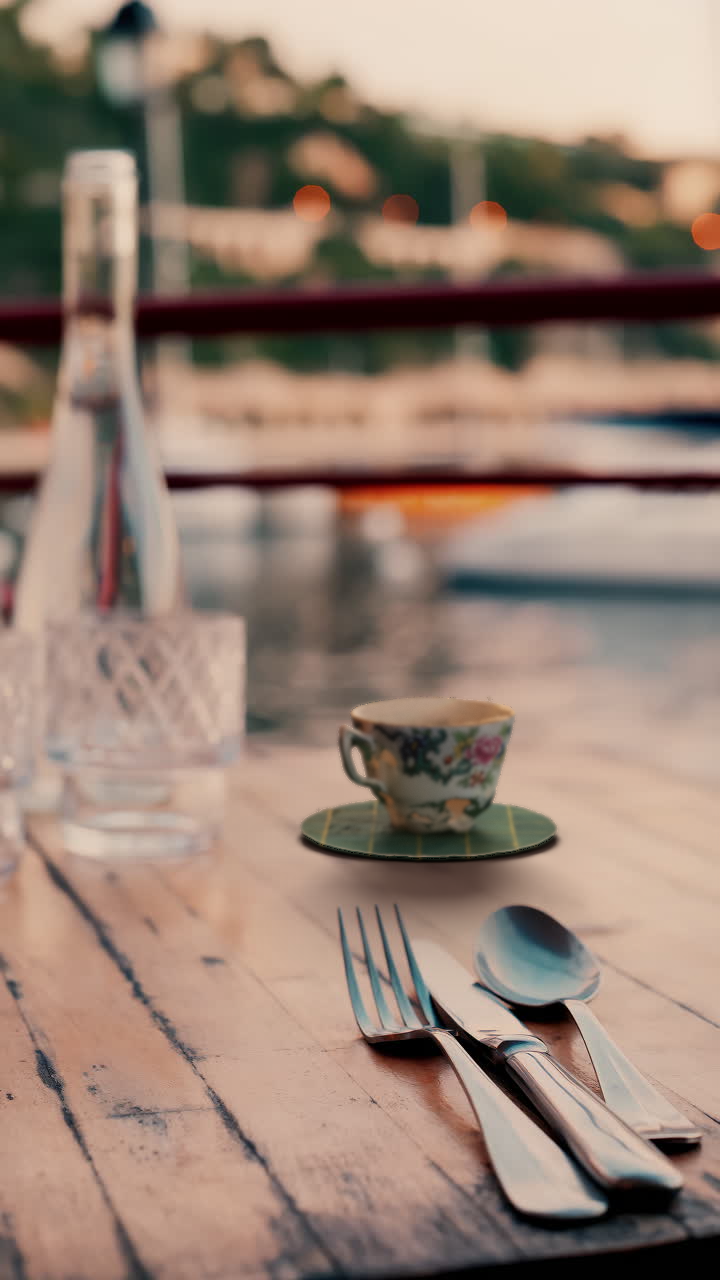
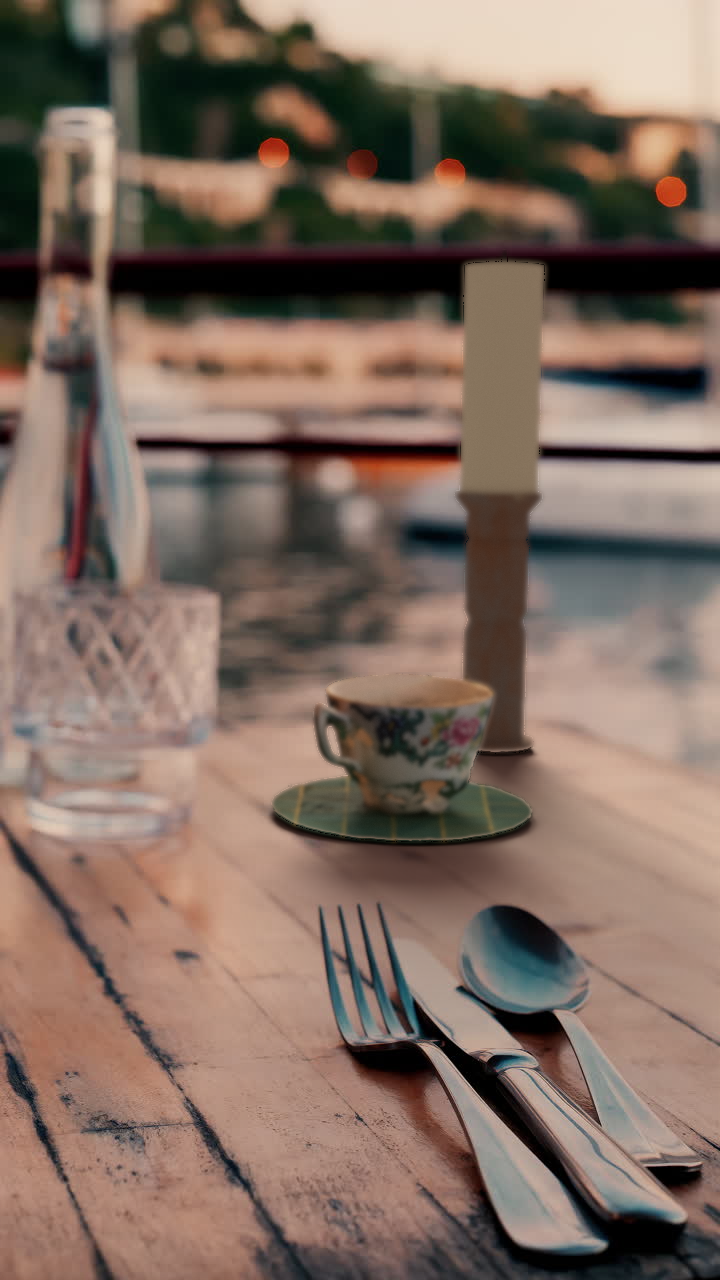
candle: none [478,281,562,777] -> present [456,252,544,753]

